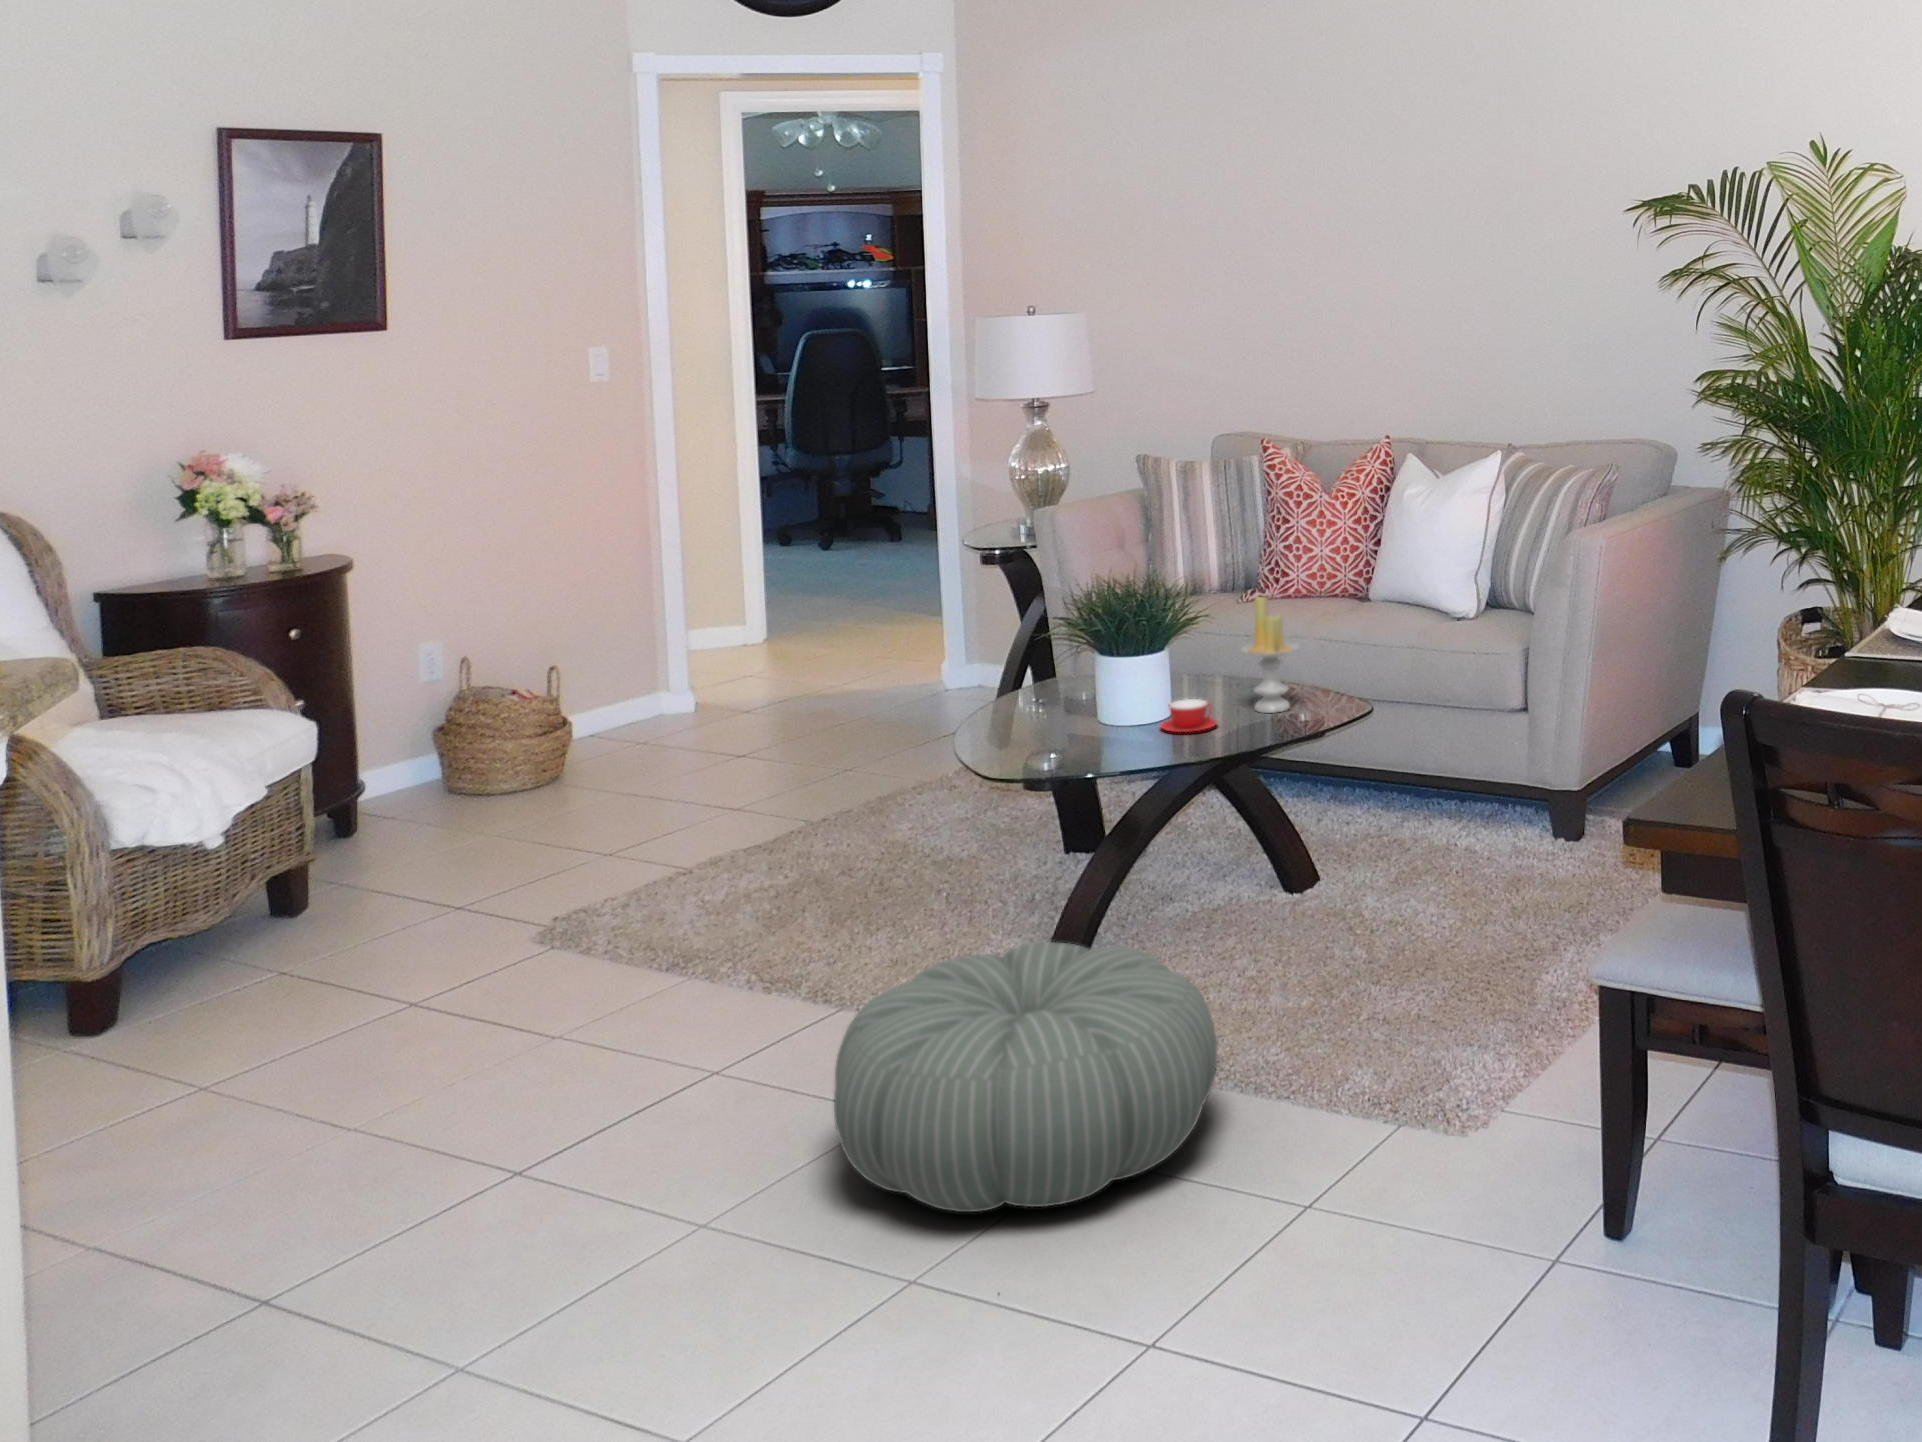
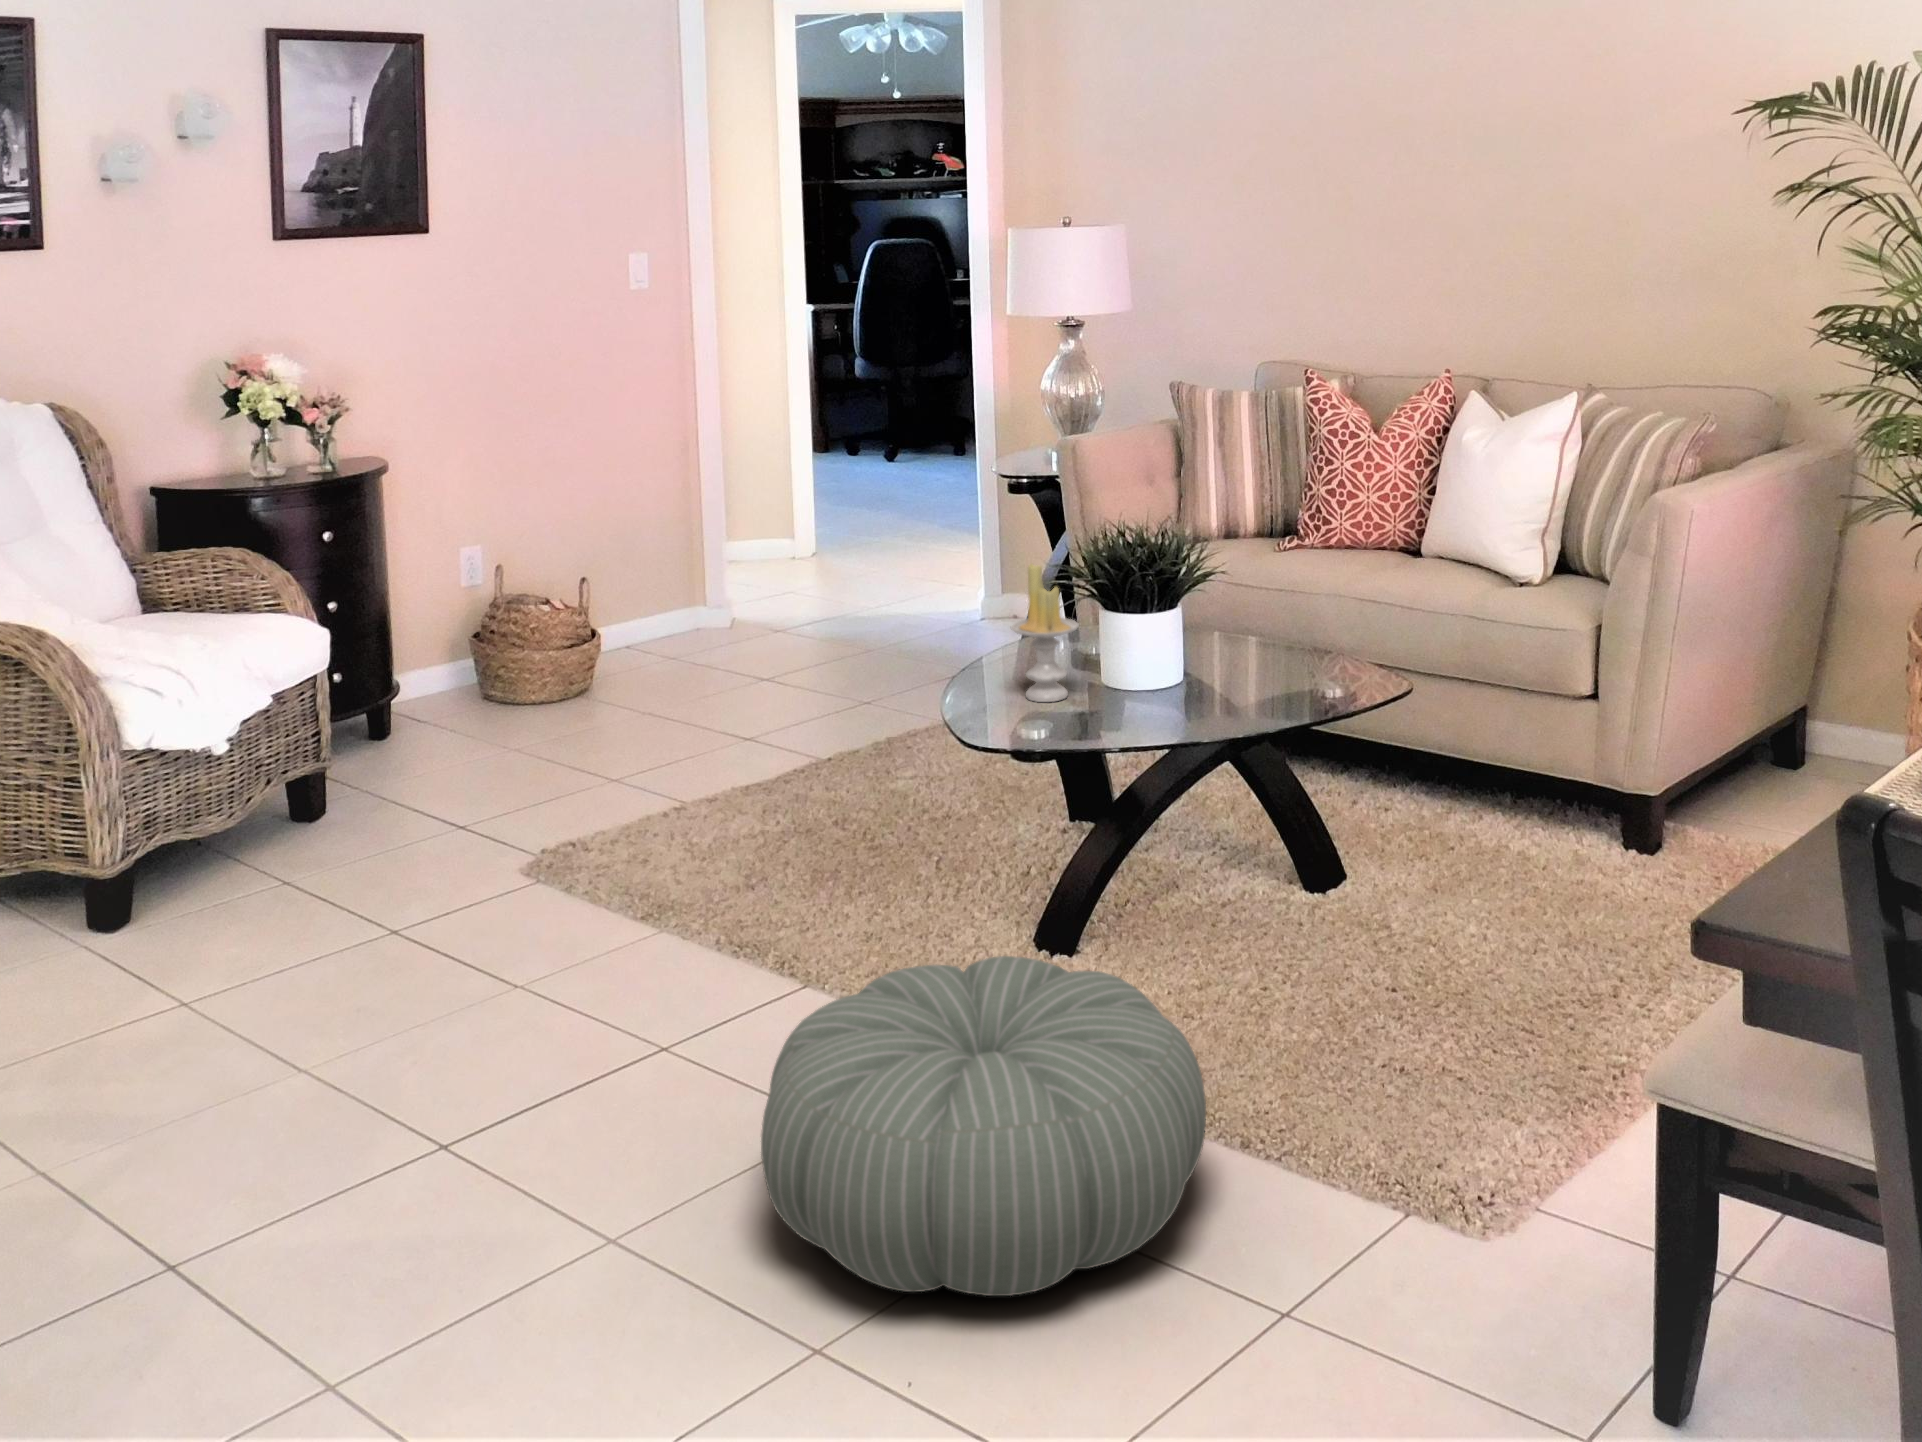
candle: present [1242,596,1298,713] -> present [1011,564,1079,702]
teacup: present [1161,699,1217,732] -> none [1167,667,1232,706]

